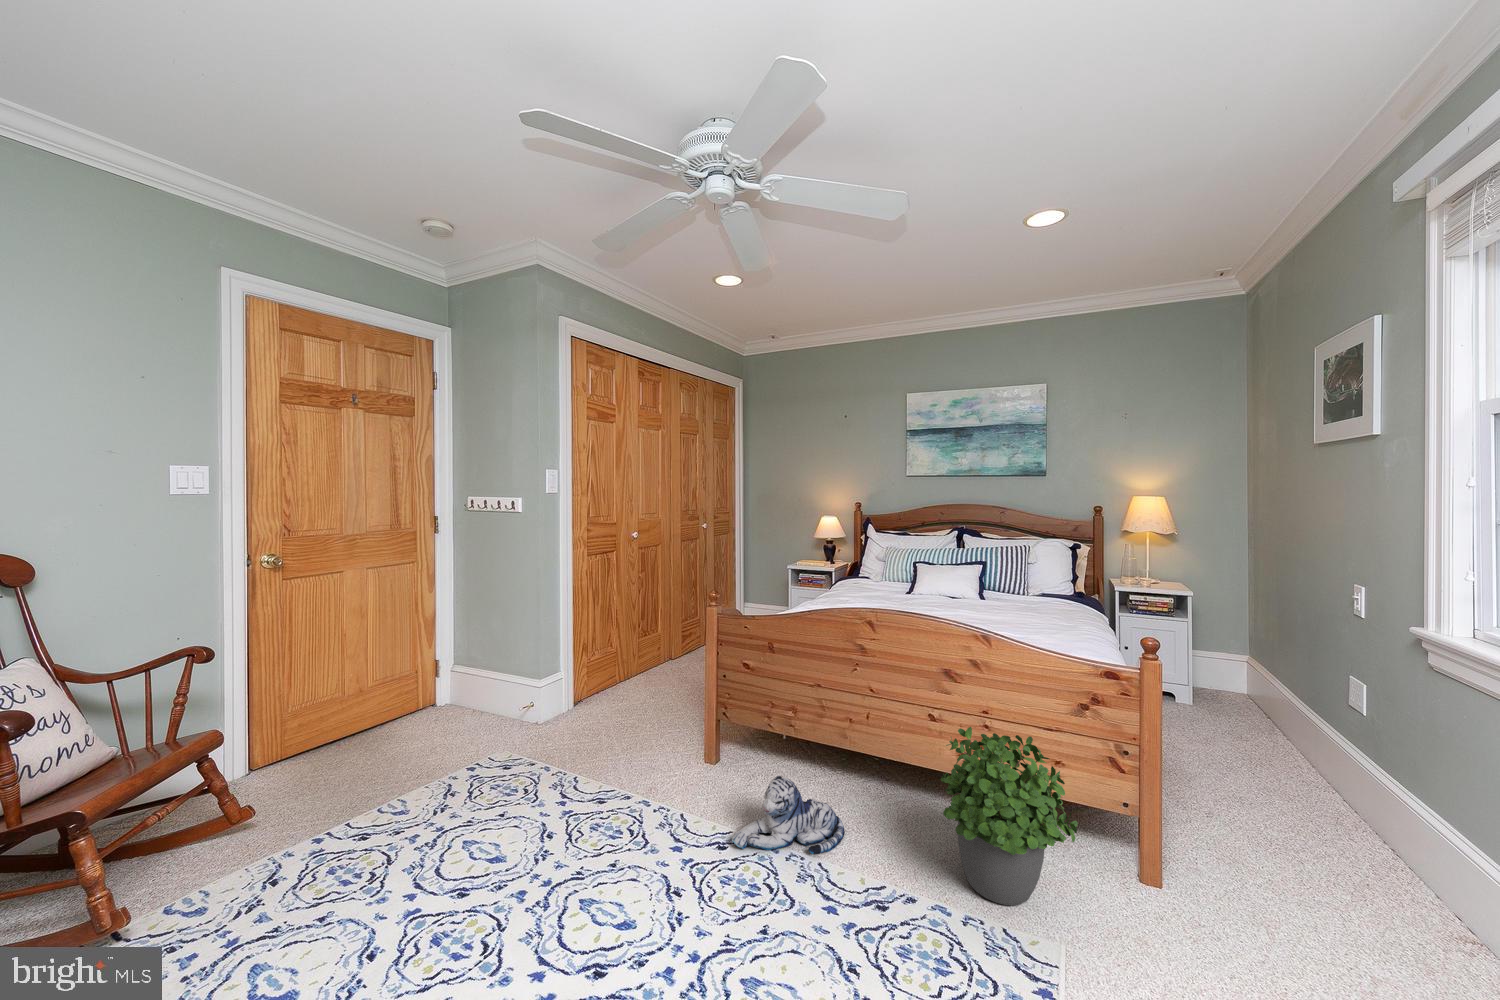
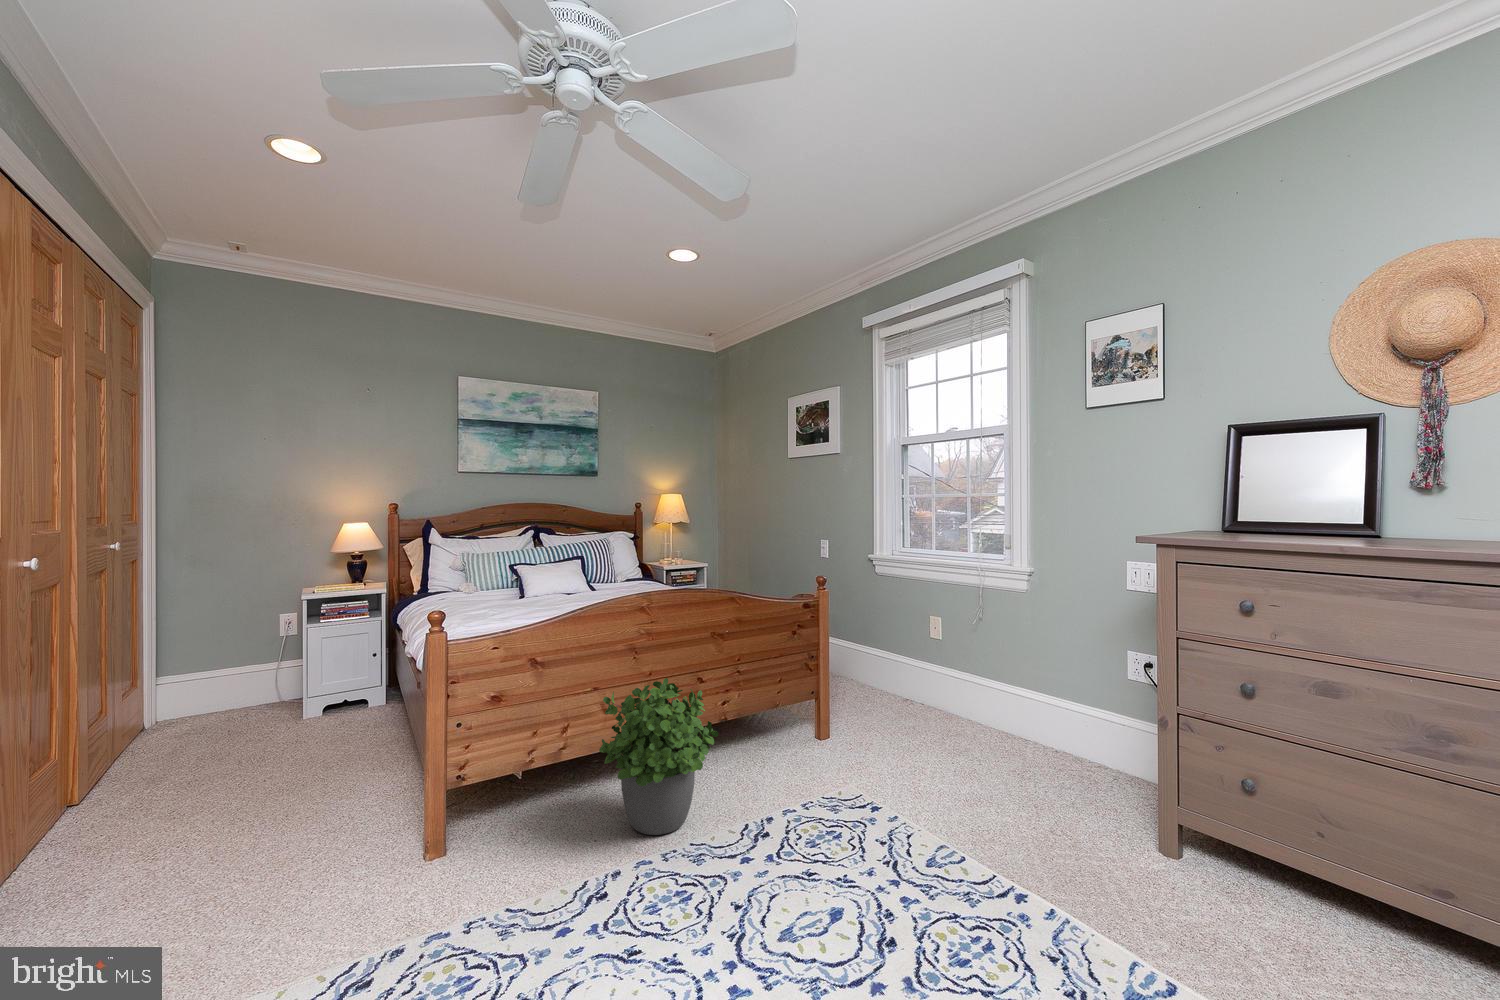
plush toy: present [732,775,845,854] -> none [380,837,507,964]

